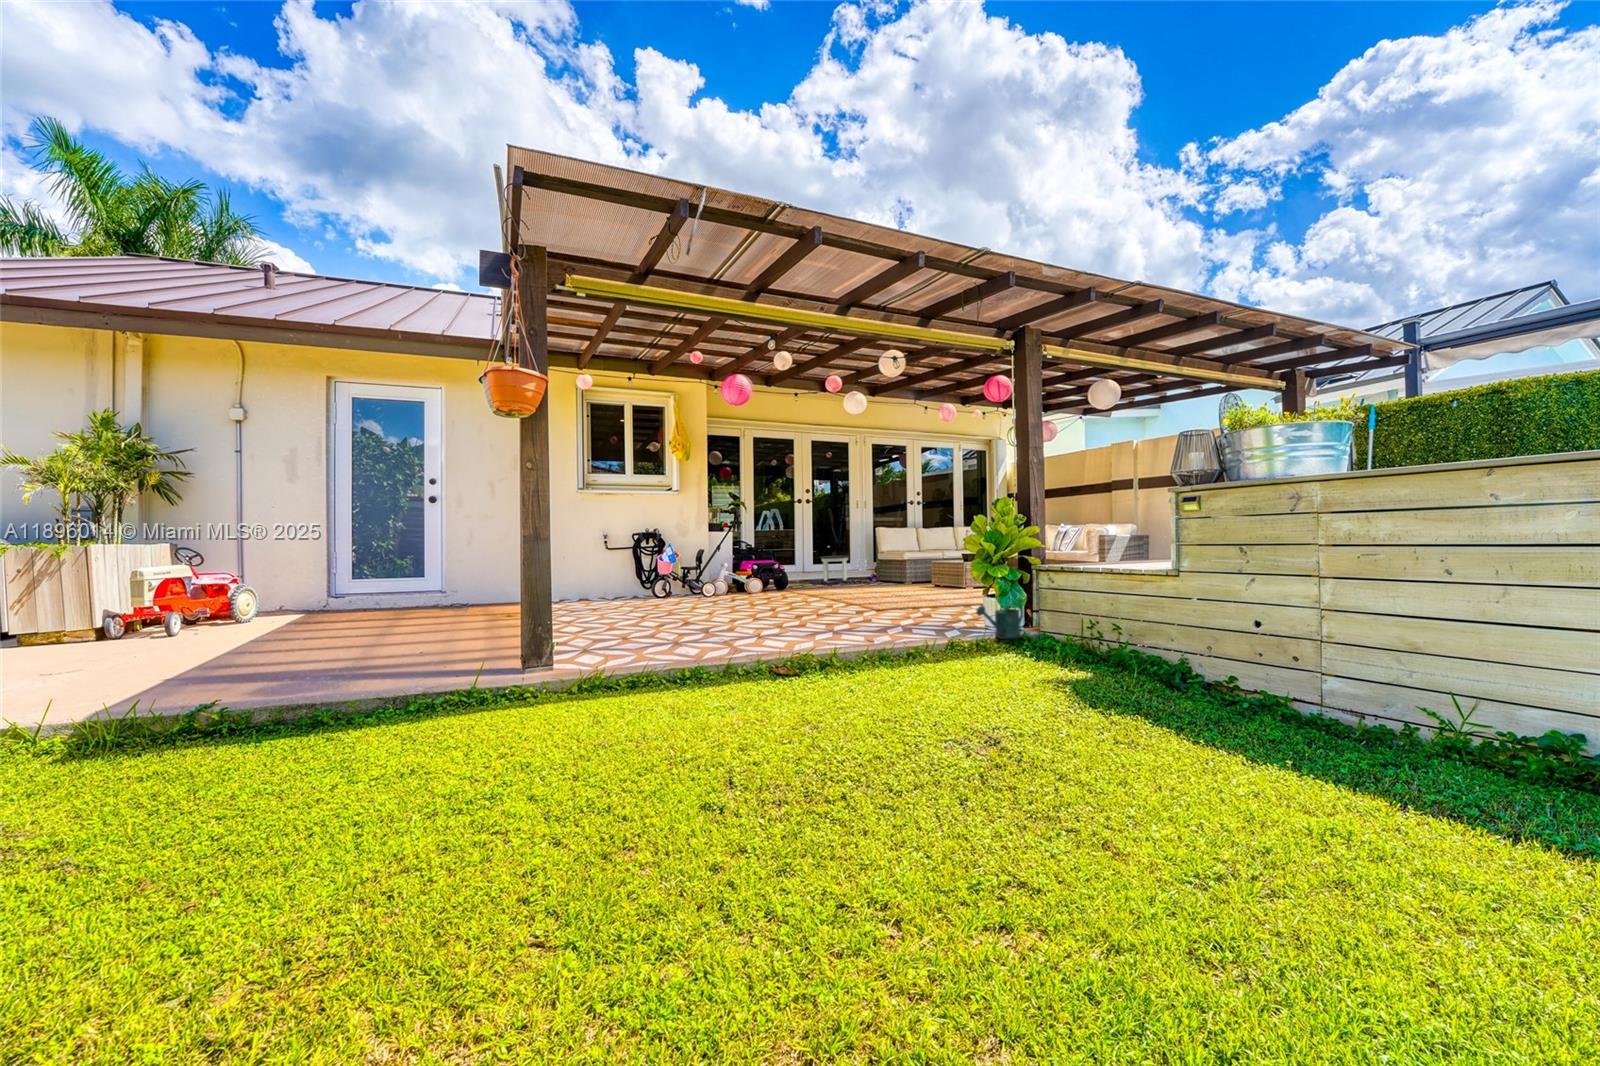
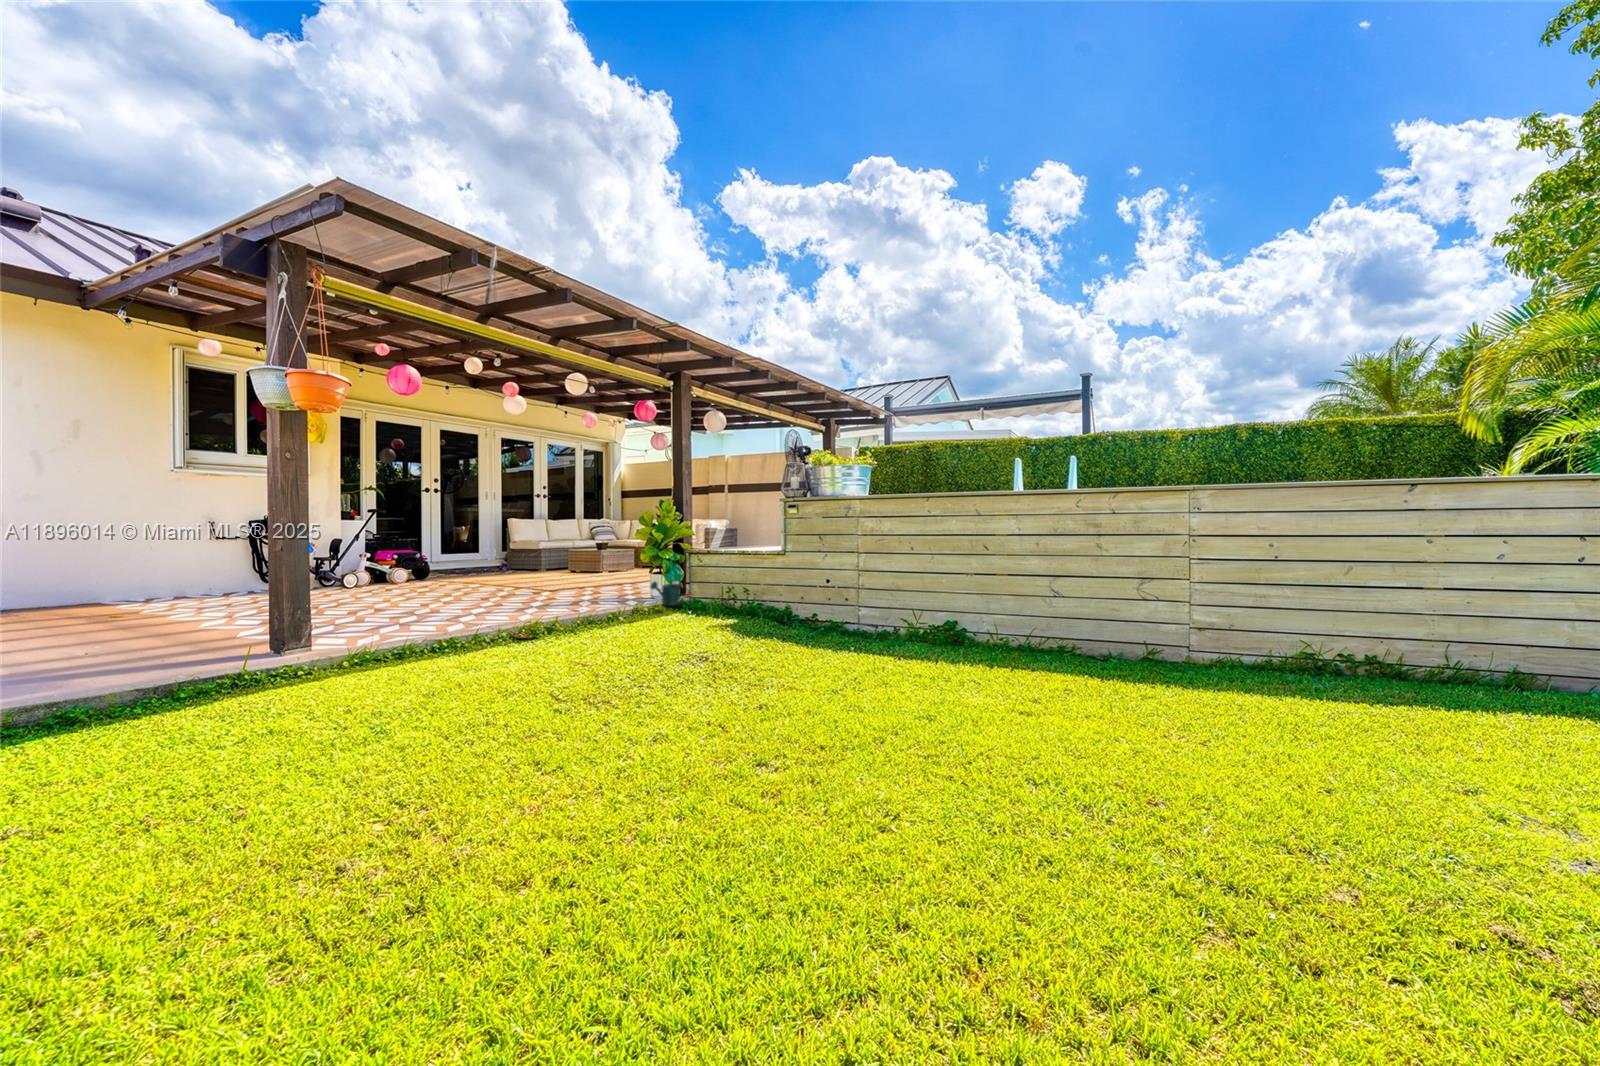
round table: present [820,556,850,581] -> none [447,545,481,571]

